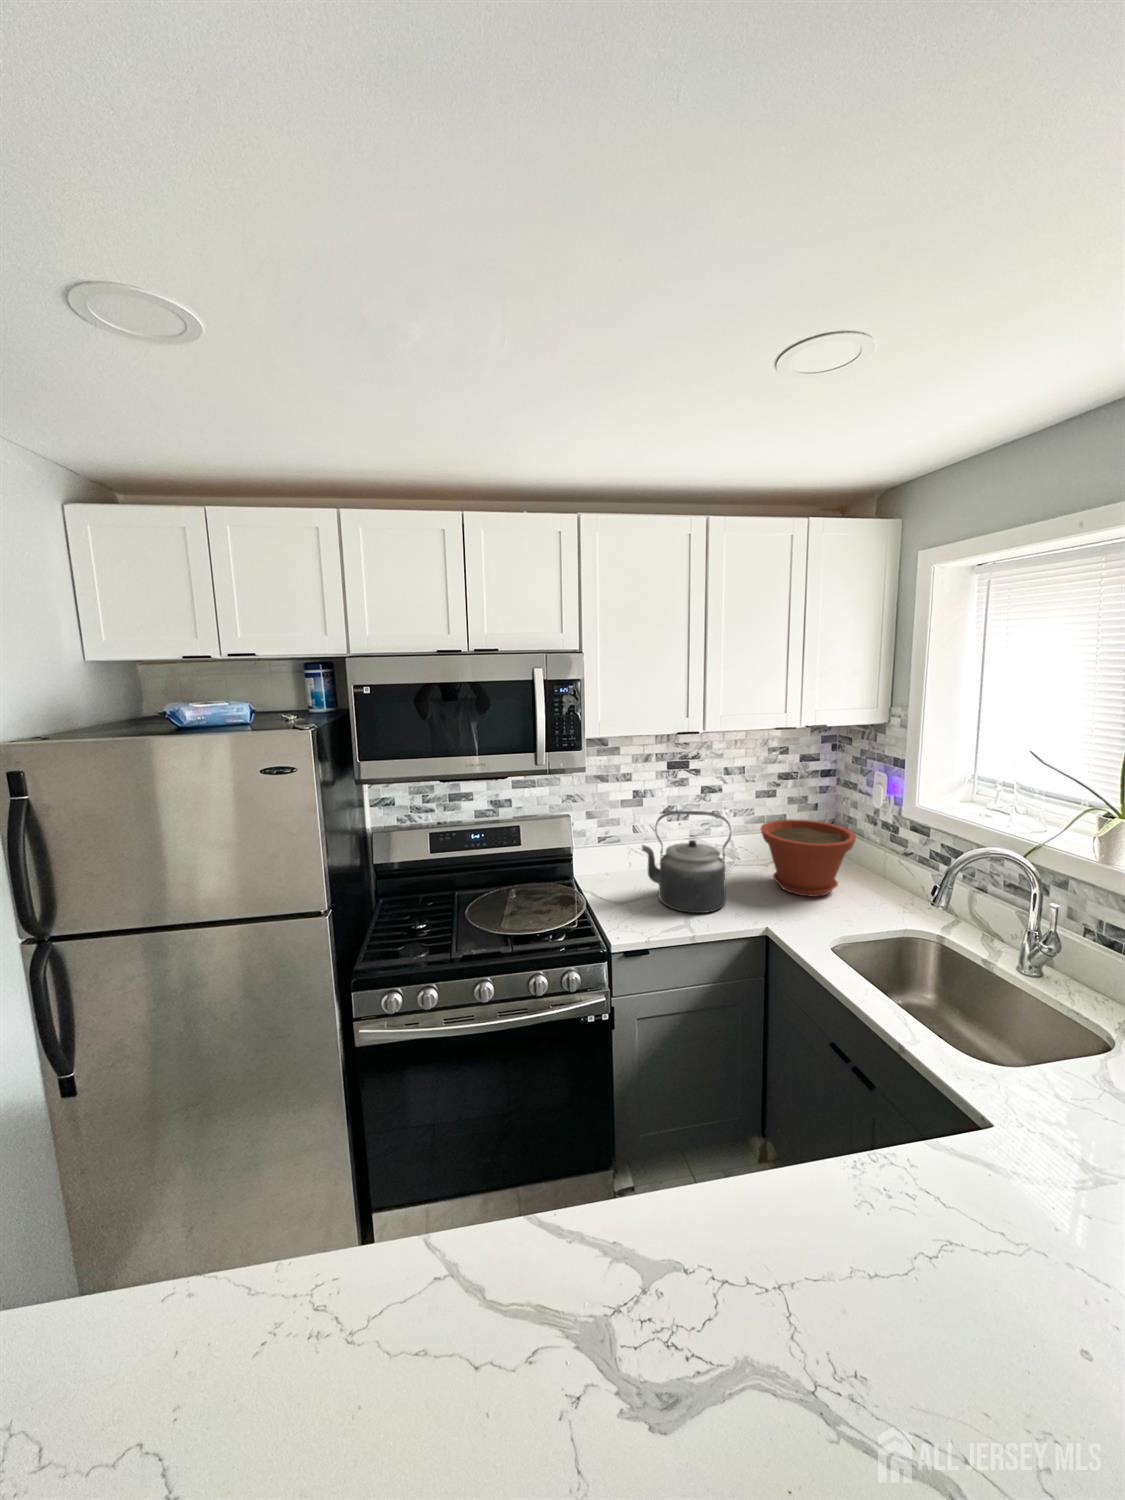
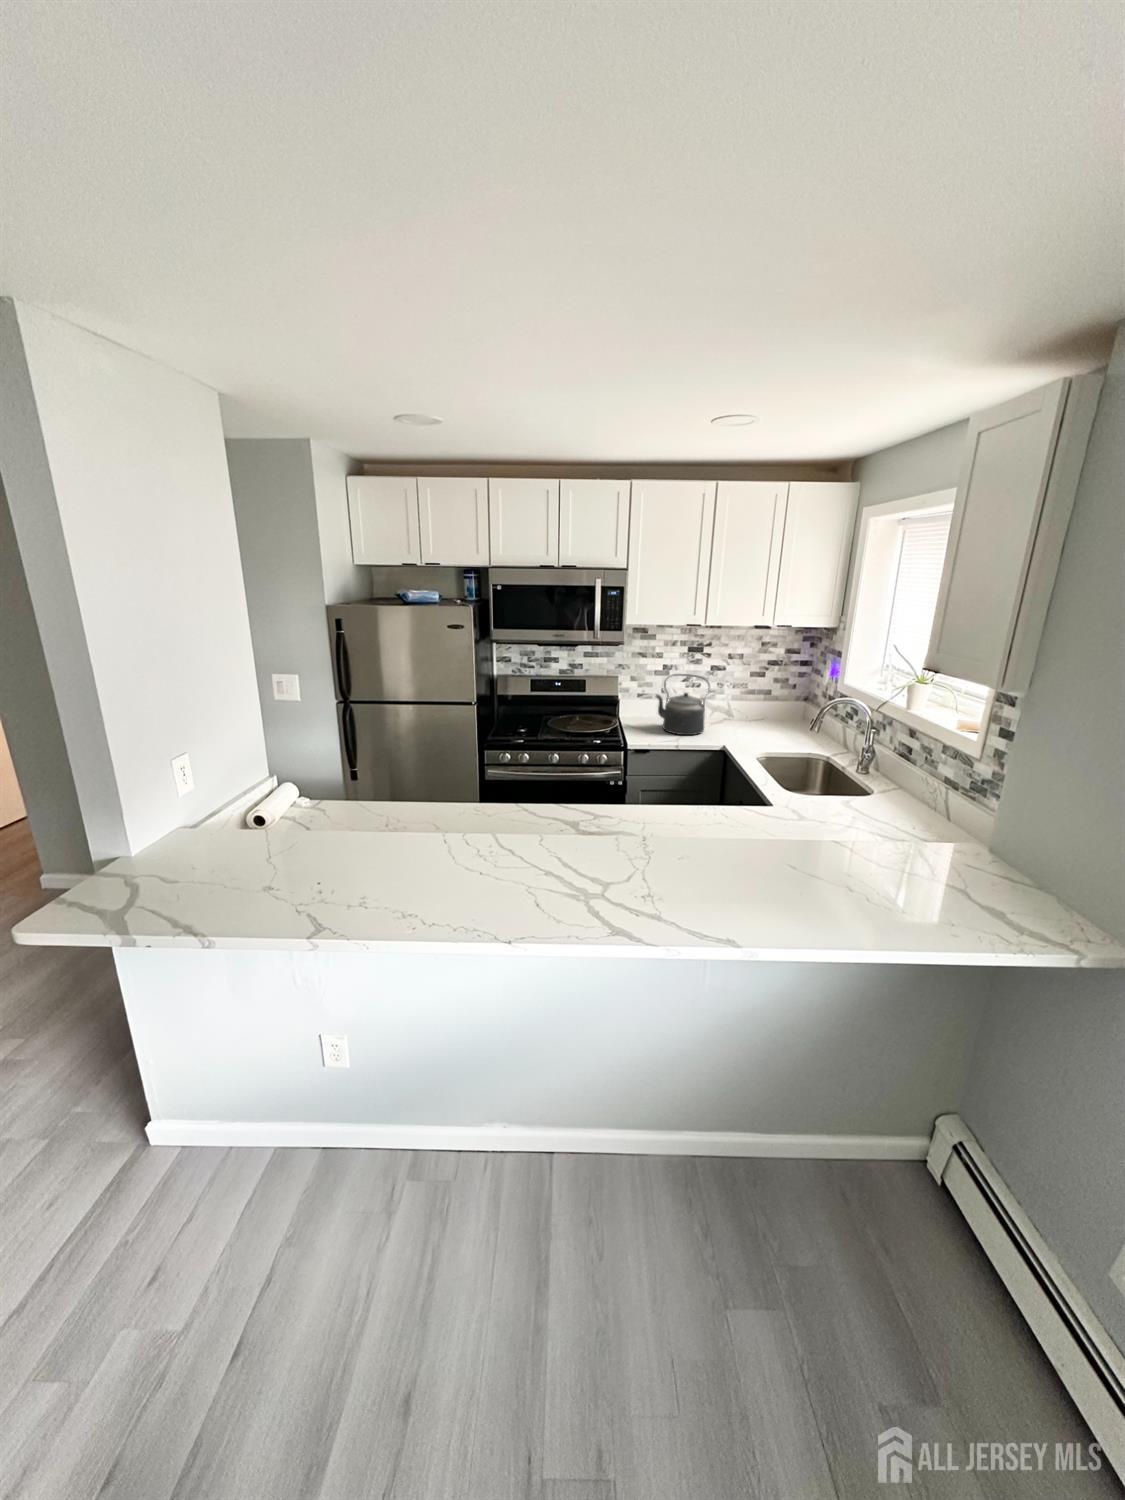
plant pot: present [761,819,856,897] -> none [736,689,796,736]

